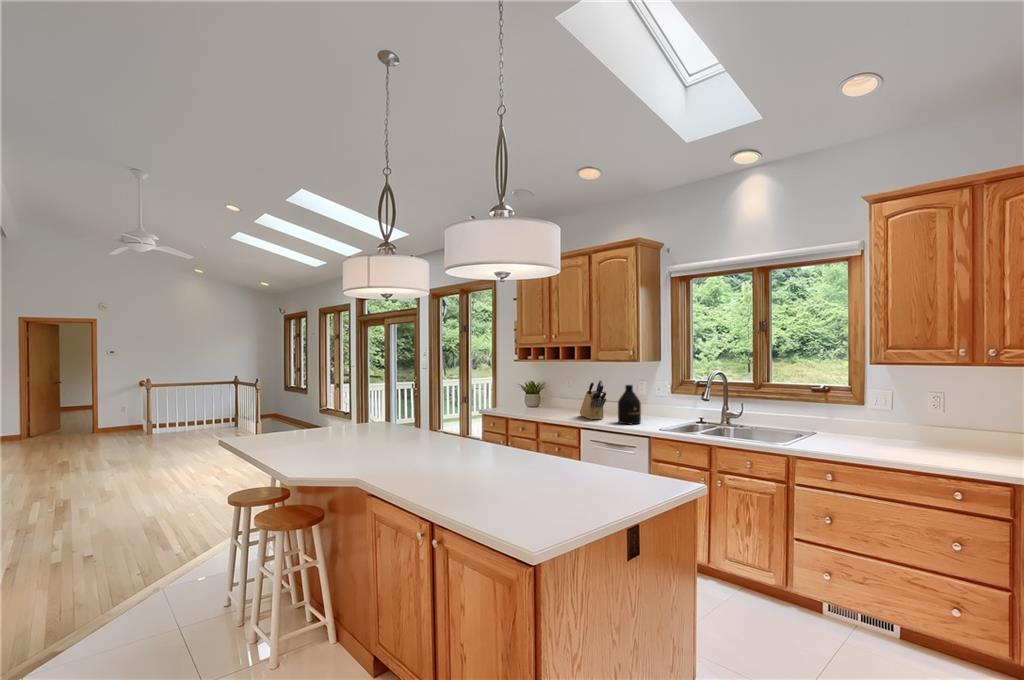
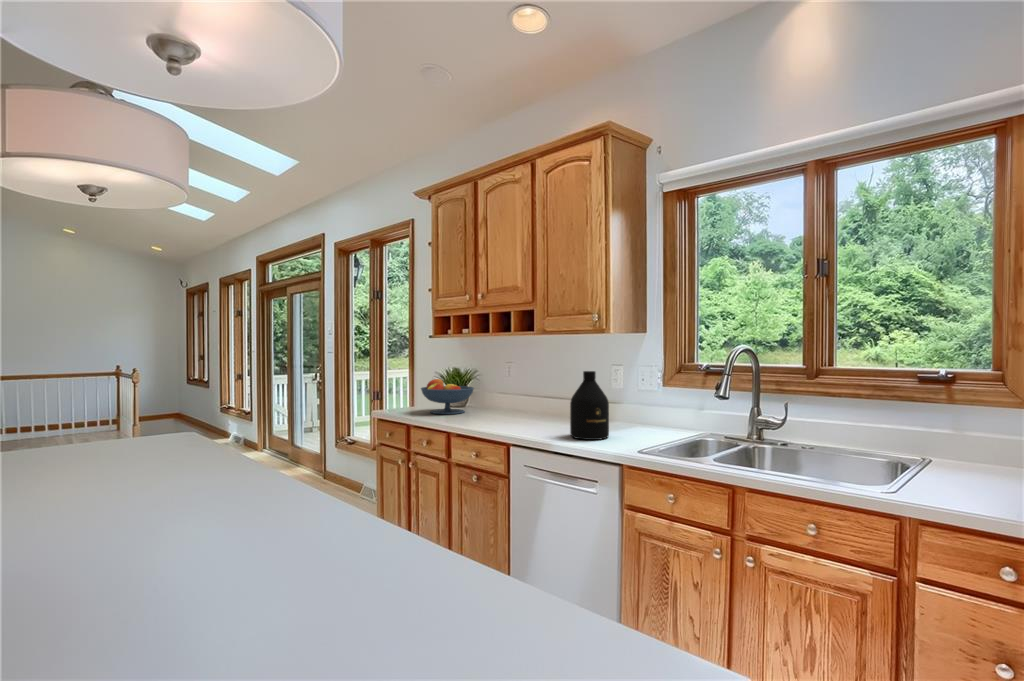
knife block: present [580,380,606,420] -> none [517,364,553,430]
fruit bowl: none [512,388,547,411] -> present [421,379,474,414]

